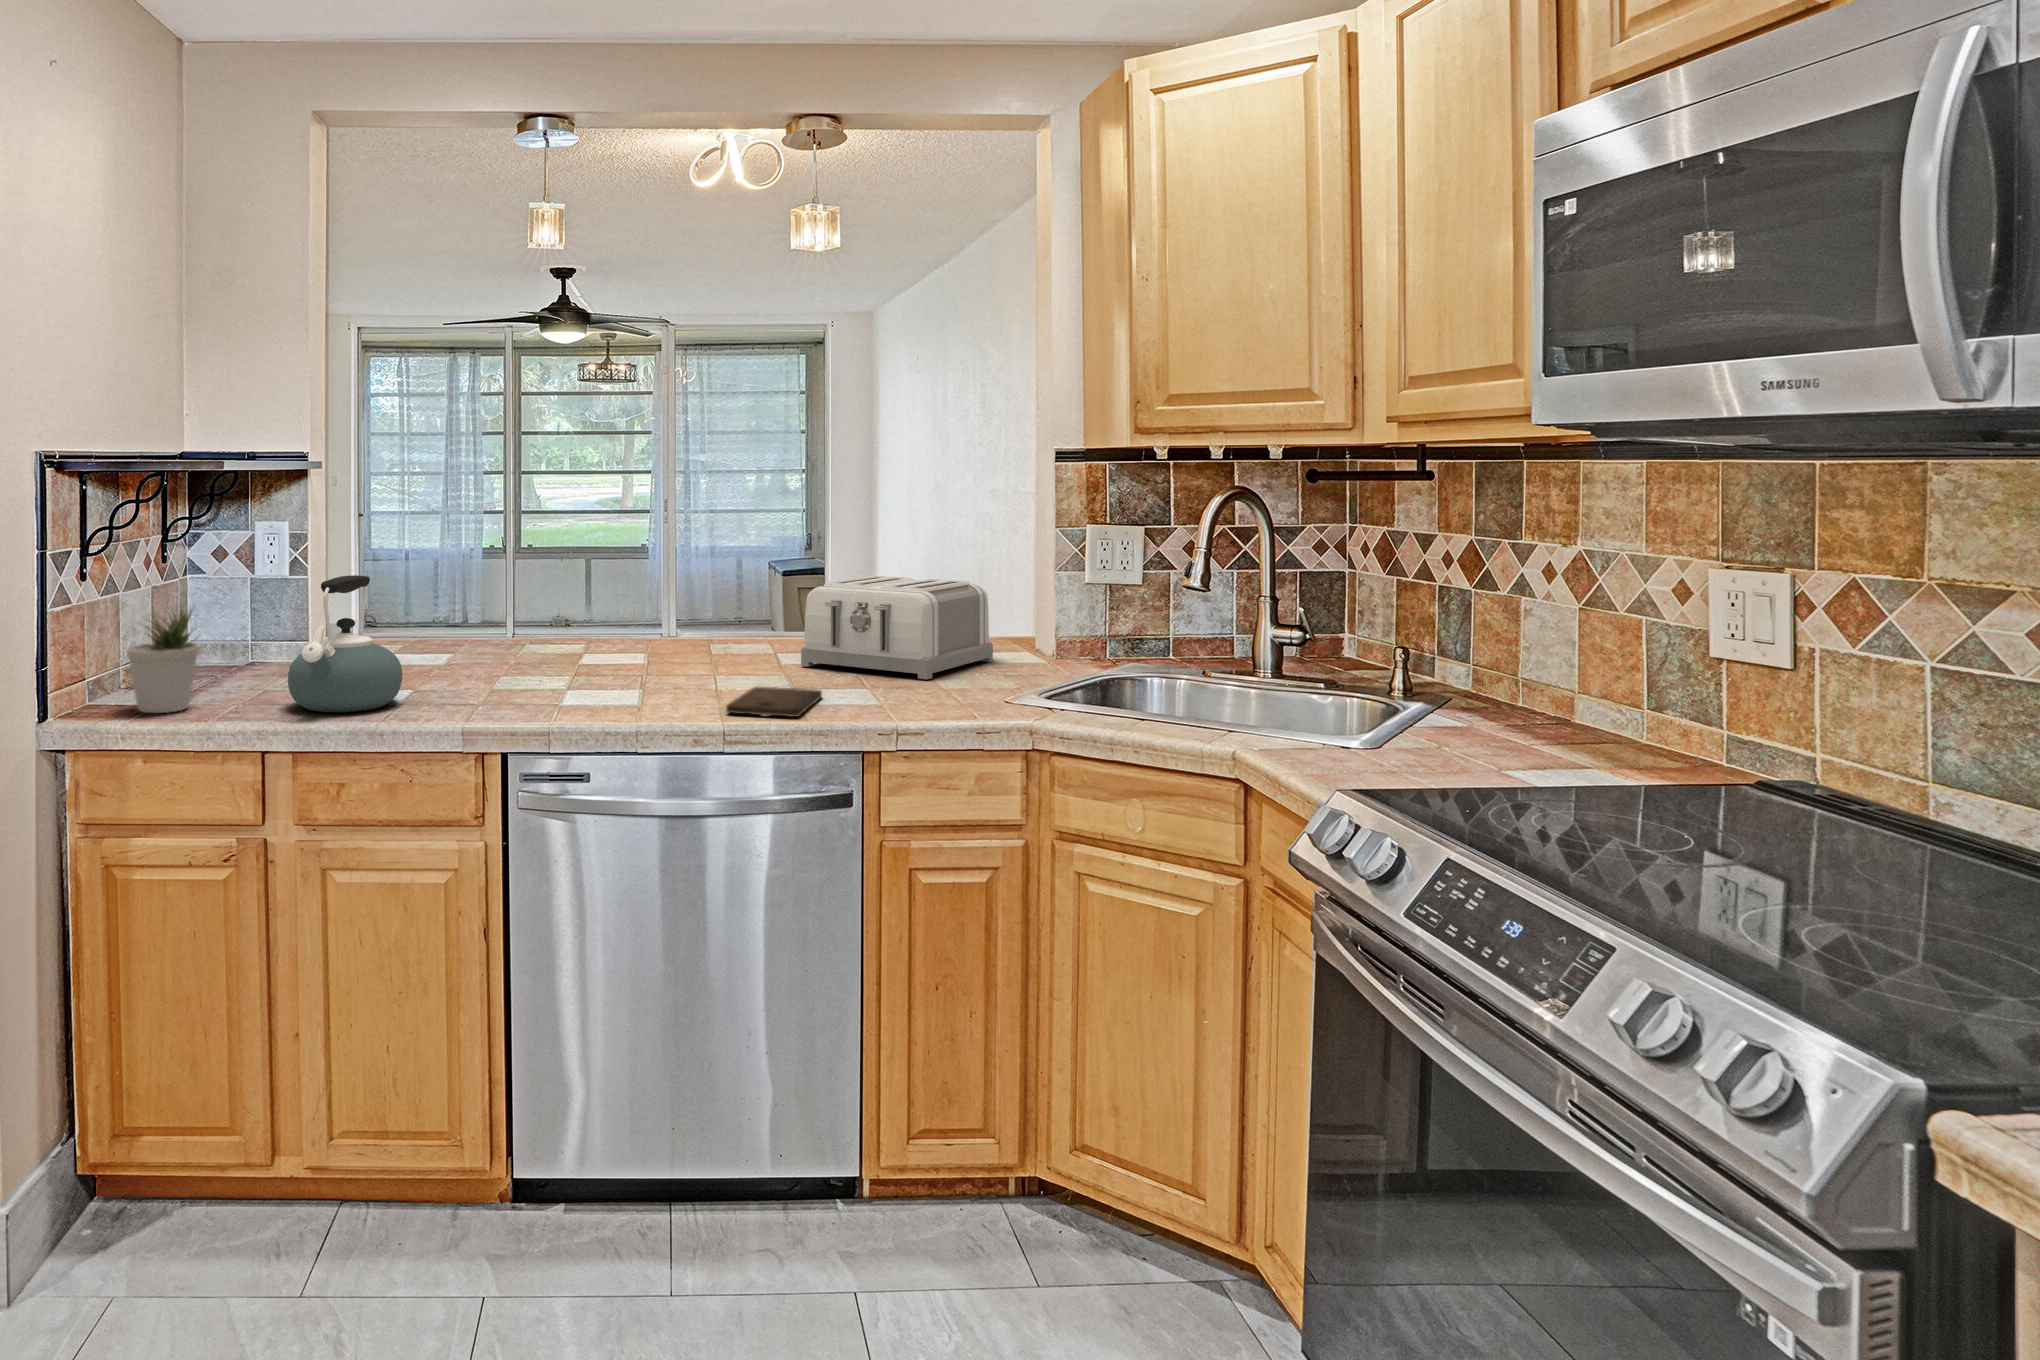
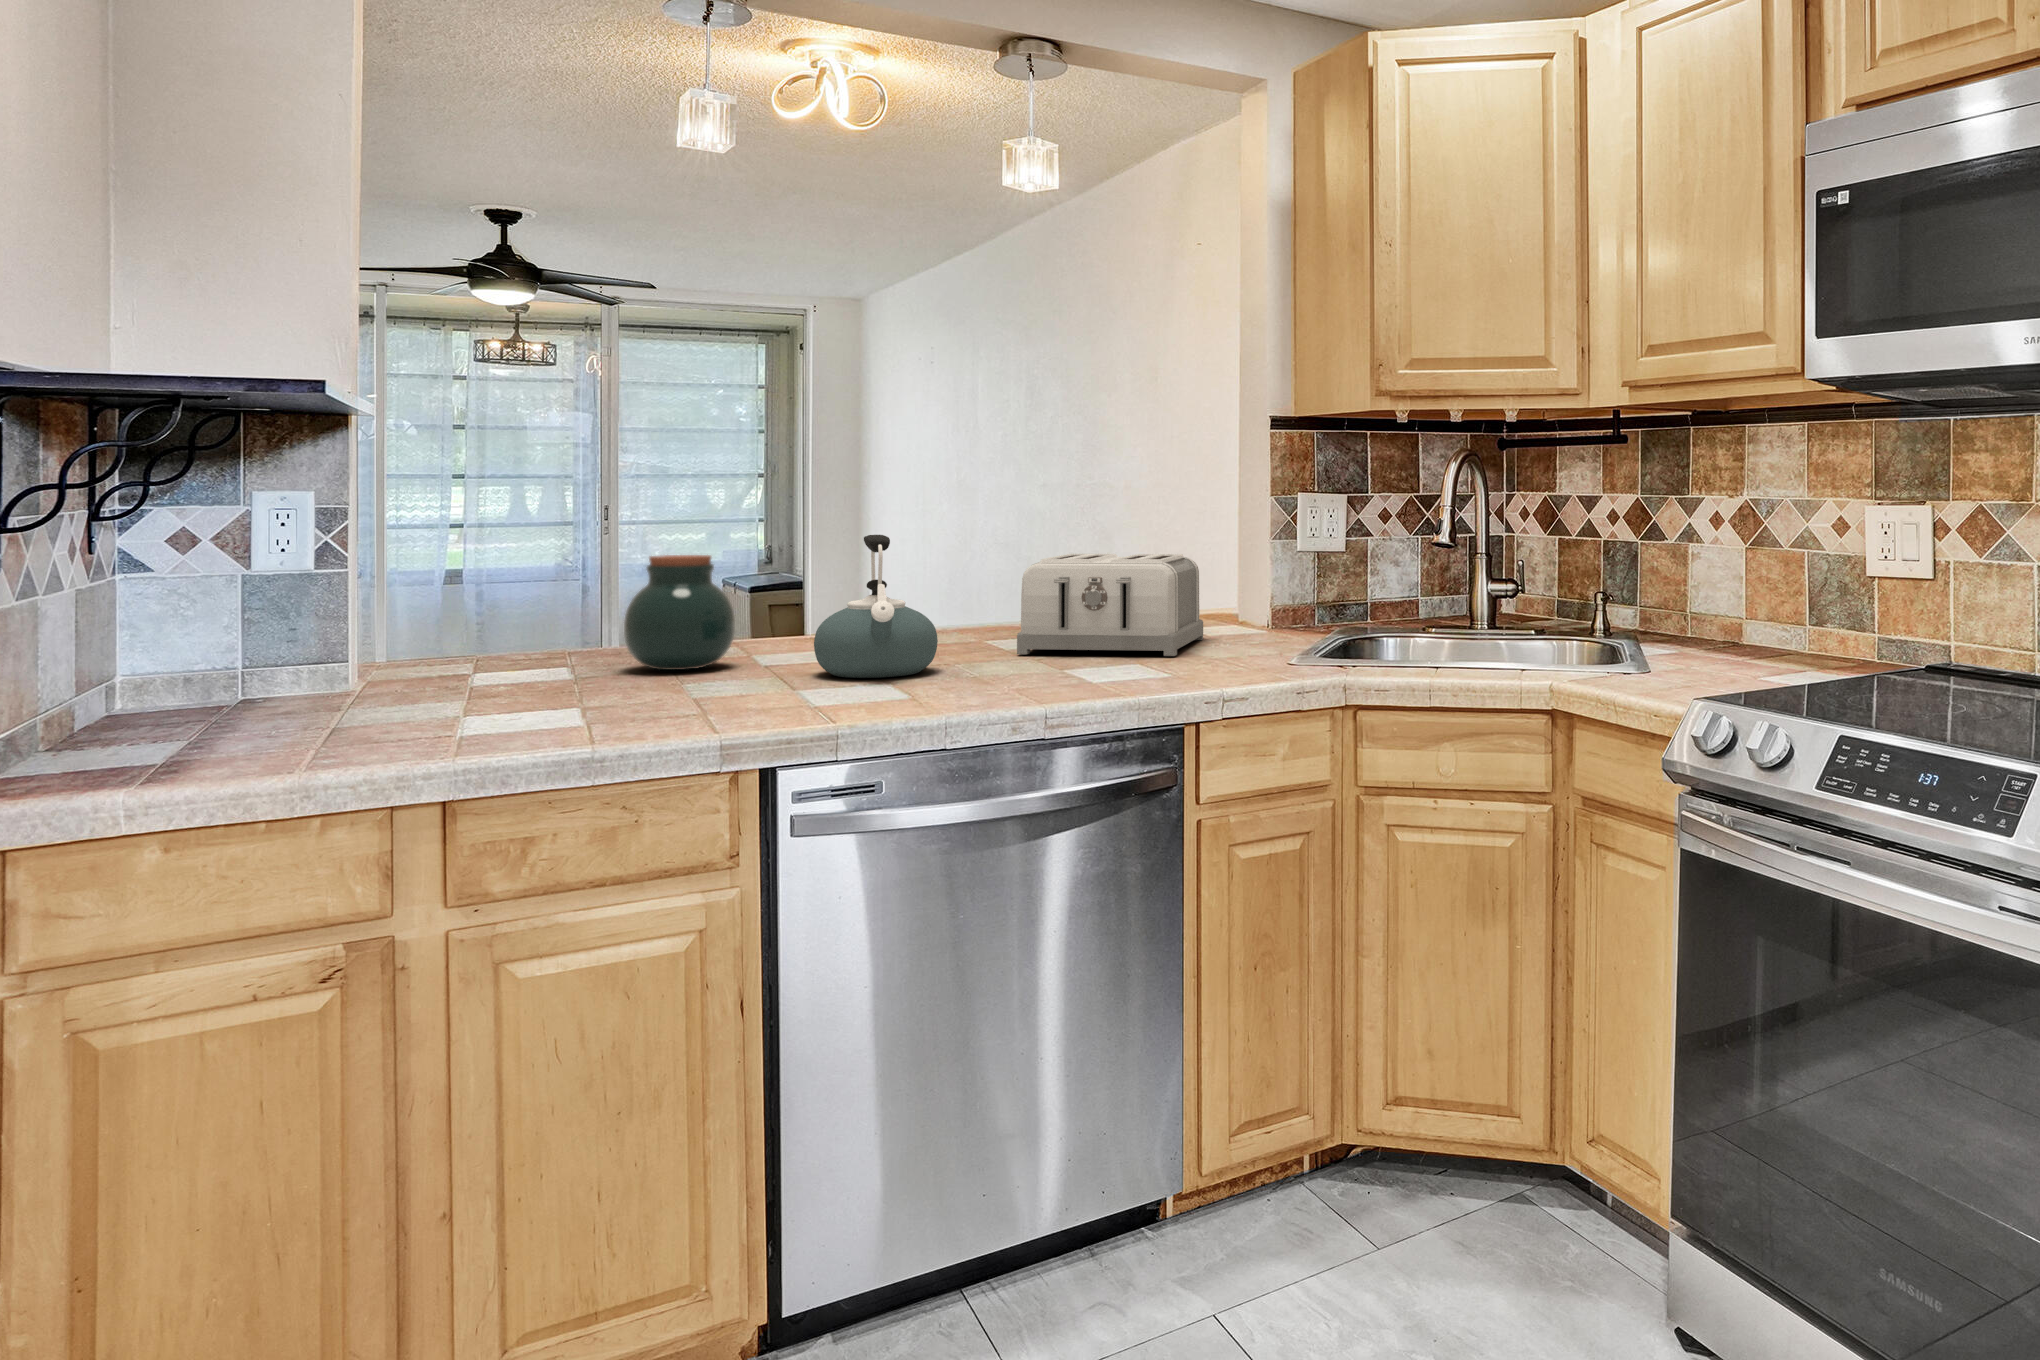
jar: none [500,569,581,660] -> present [624,555,735,670]
kettle: present [288,575,403,712] -> present [814,535,938,678]
potted plant: present [127,609,199,713] -> none [169,594,296,758]
cutting board: present [726,687,822,717] -> none [1022,668,1115,695]

